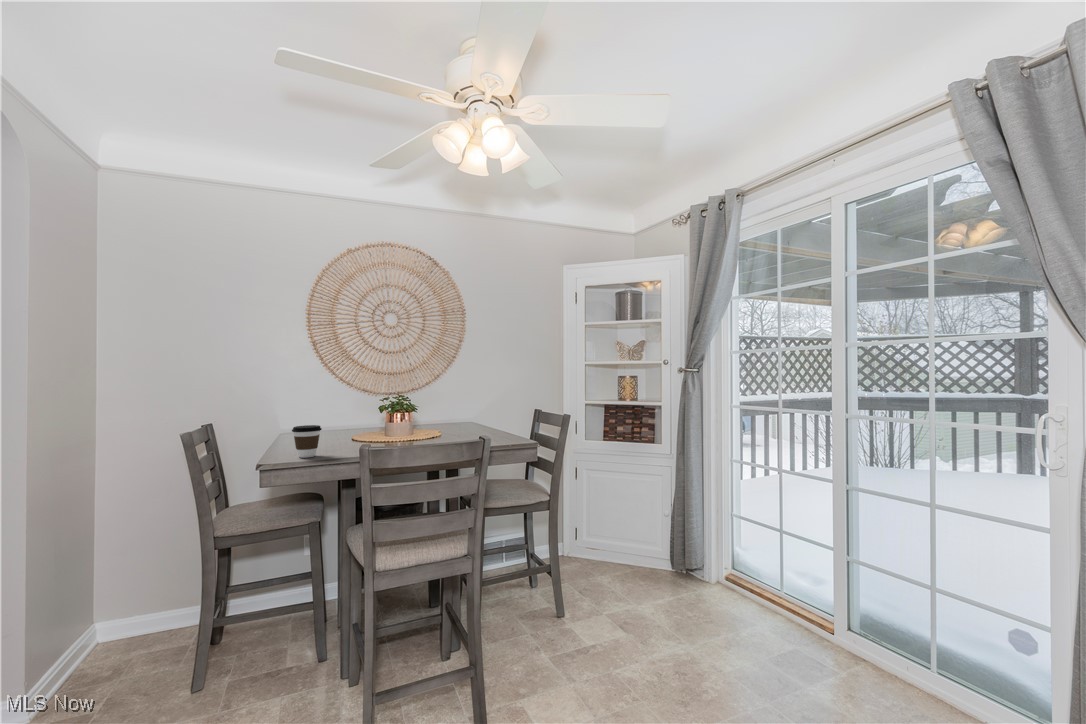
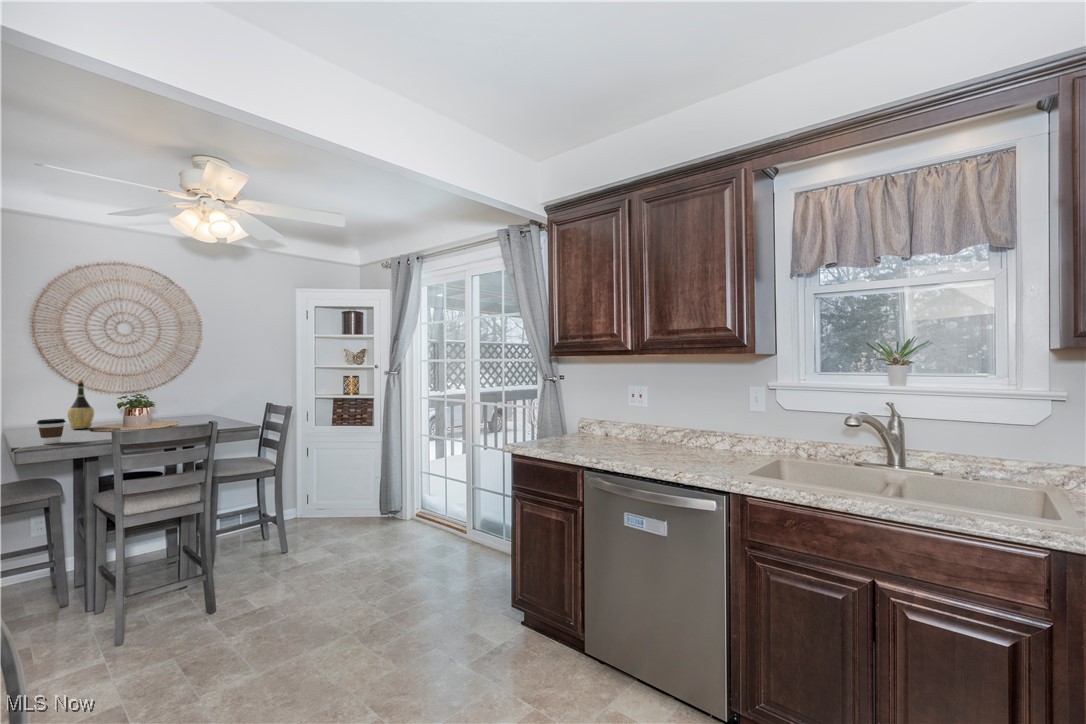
wine bottle: none [332,377,357,436] -> present [67,380,94,429]

